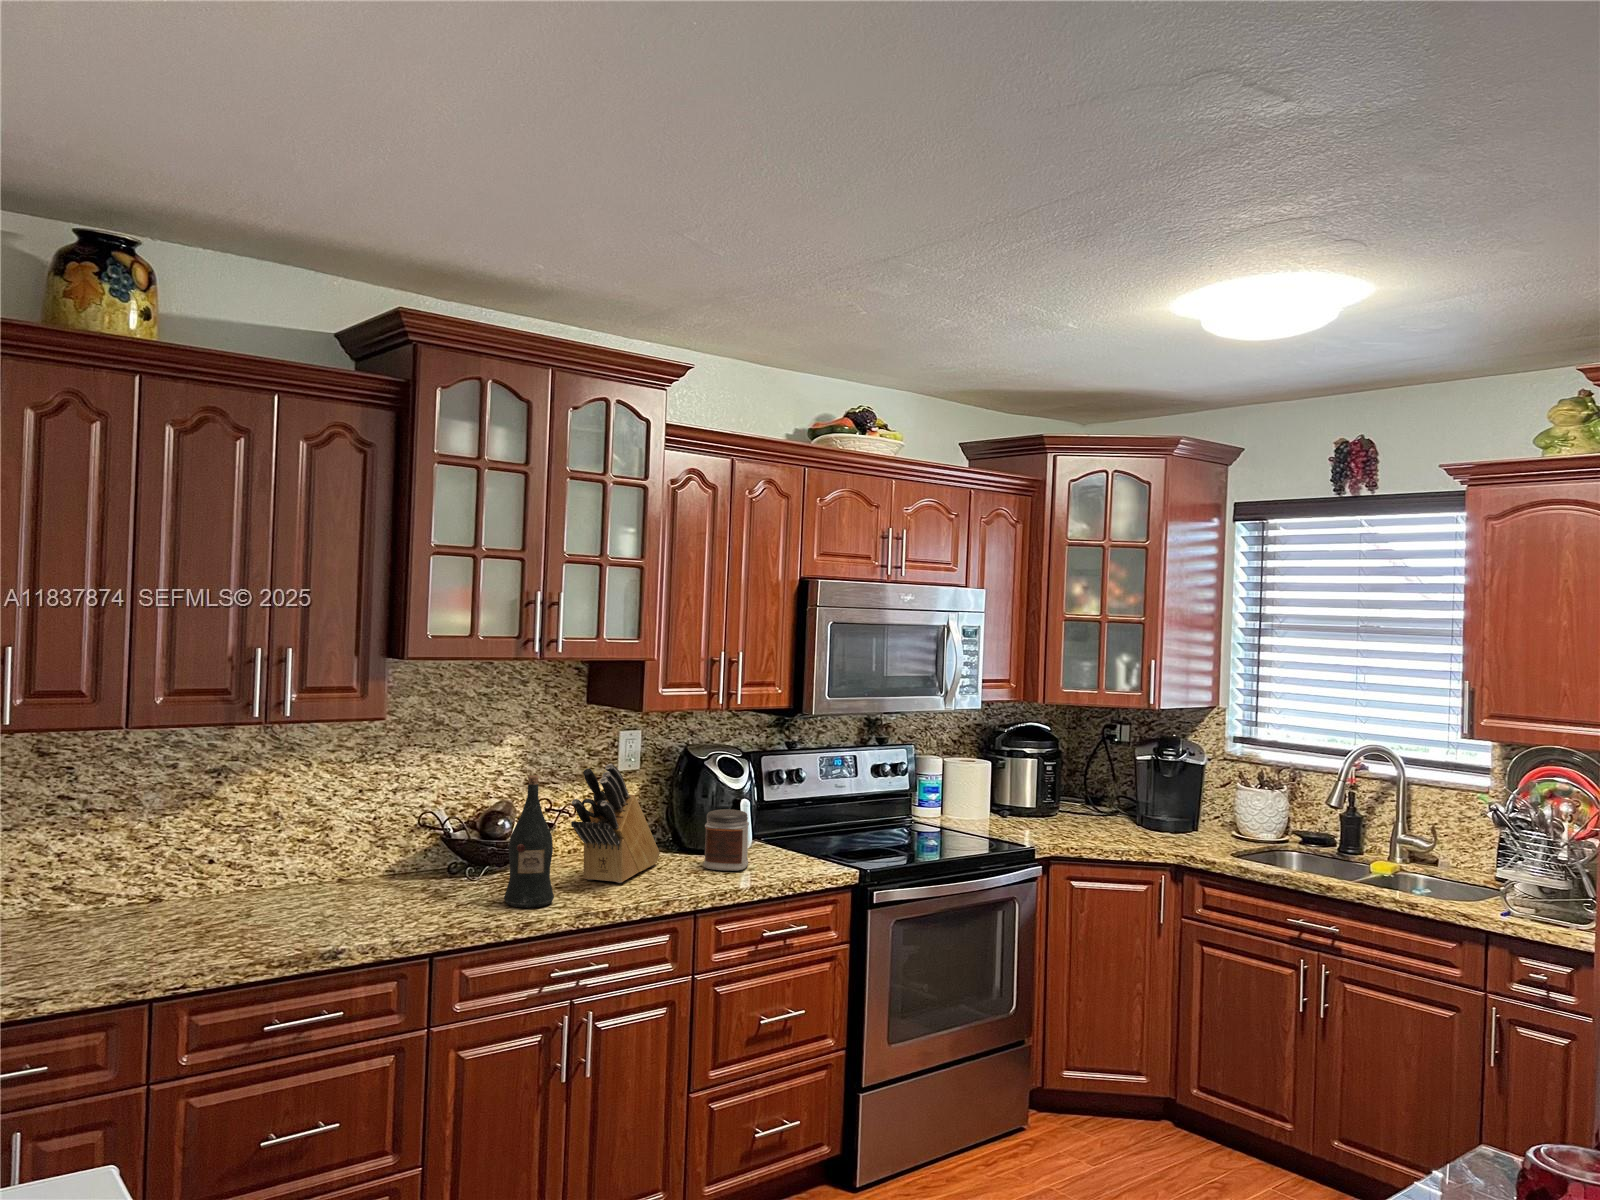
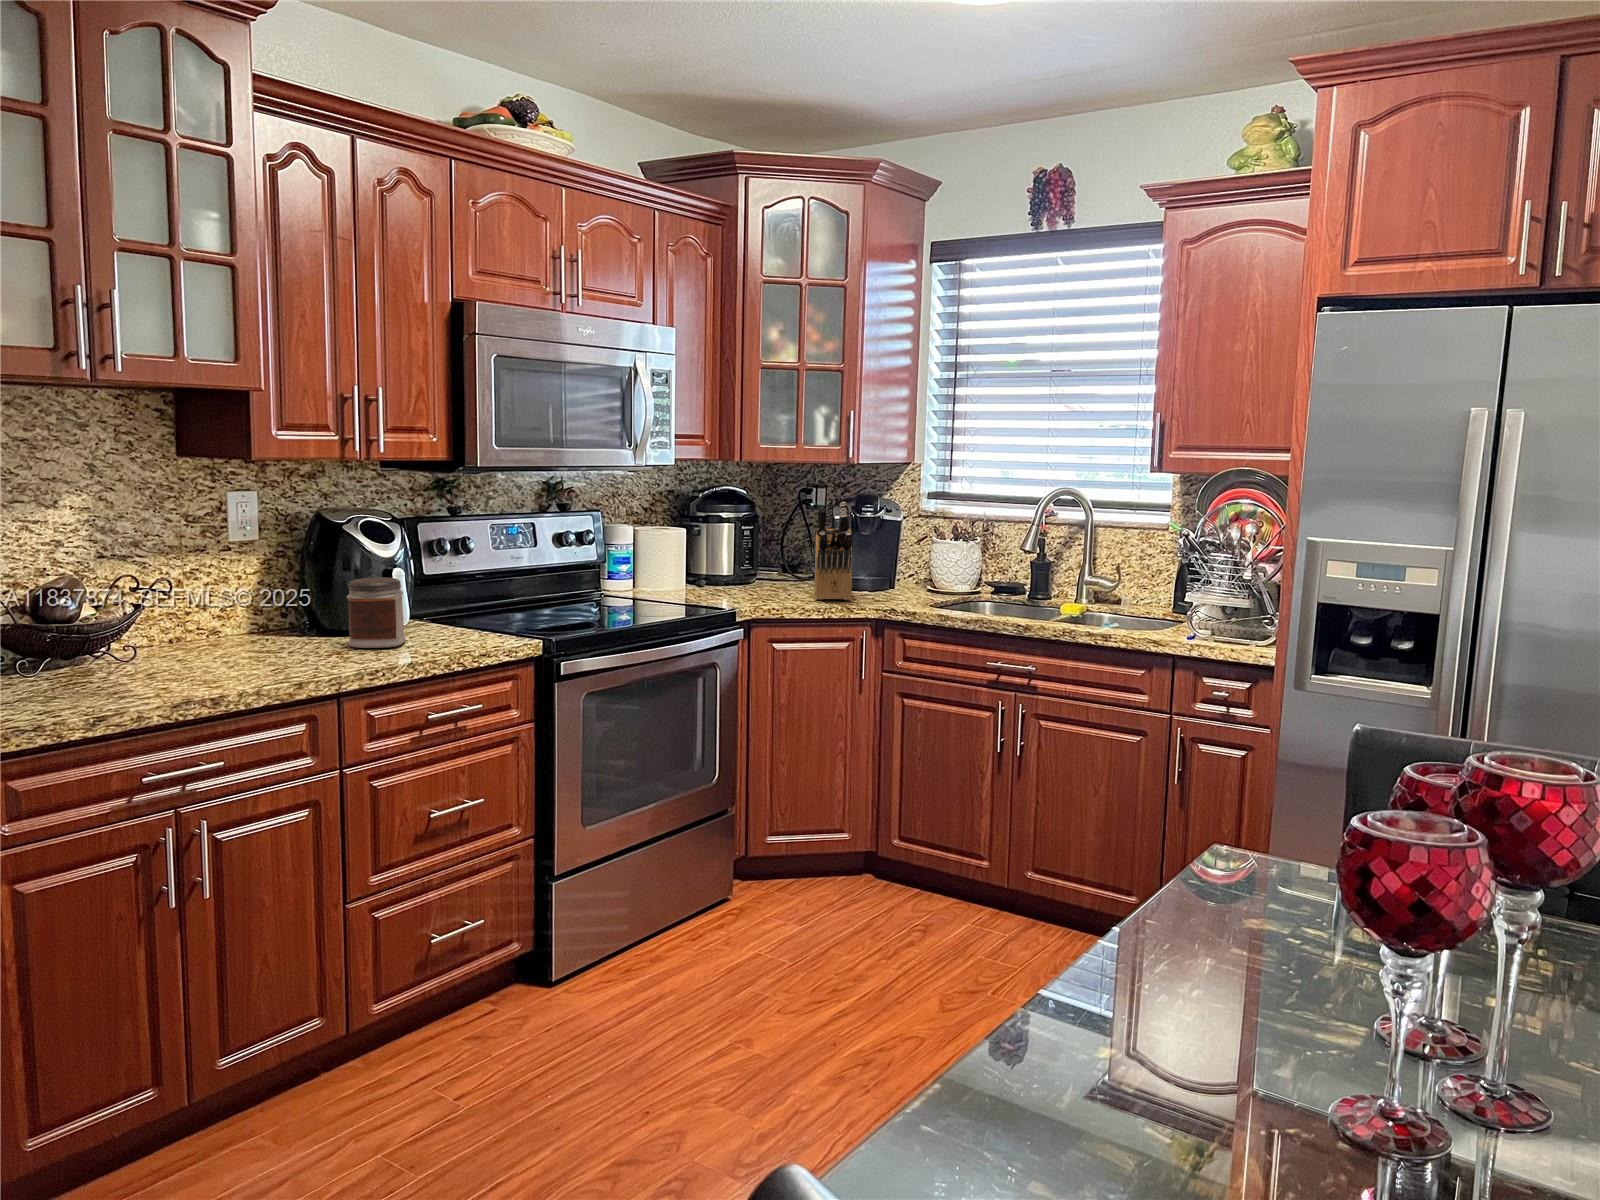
knife block: present [571,764,660,883] -> present [815,502,853,600]
wine bottle: present [504,775,554,908] -> none [66,531,140,701]

